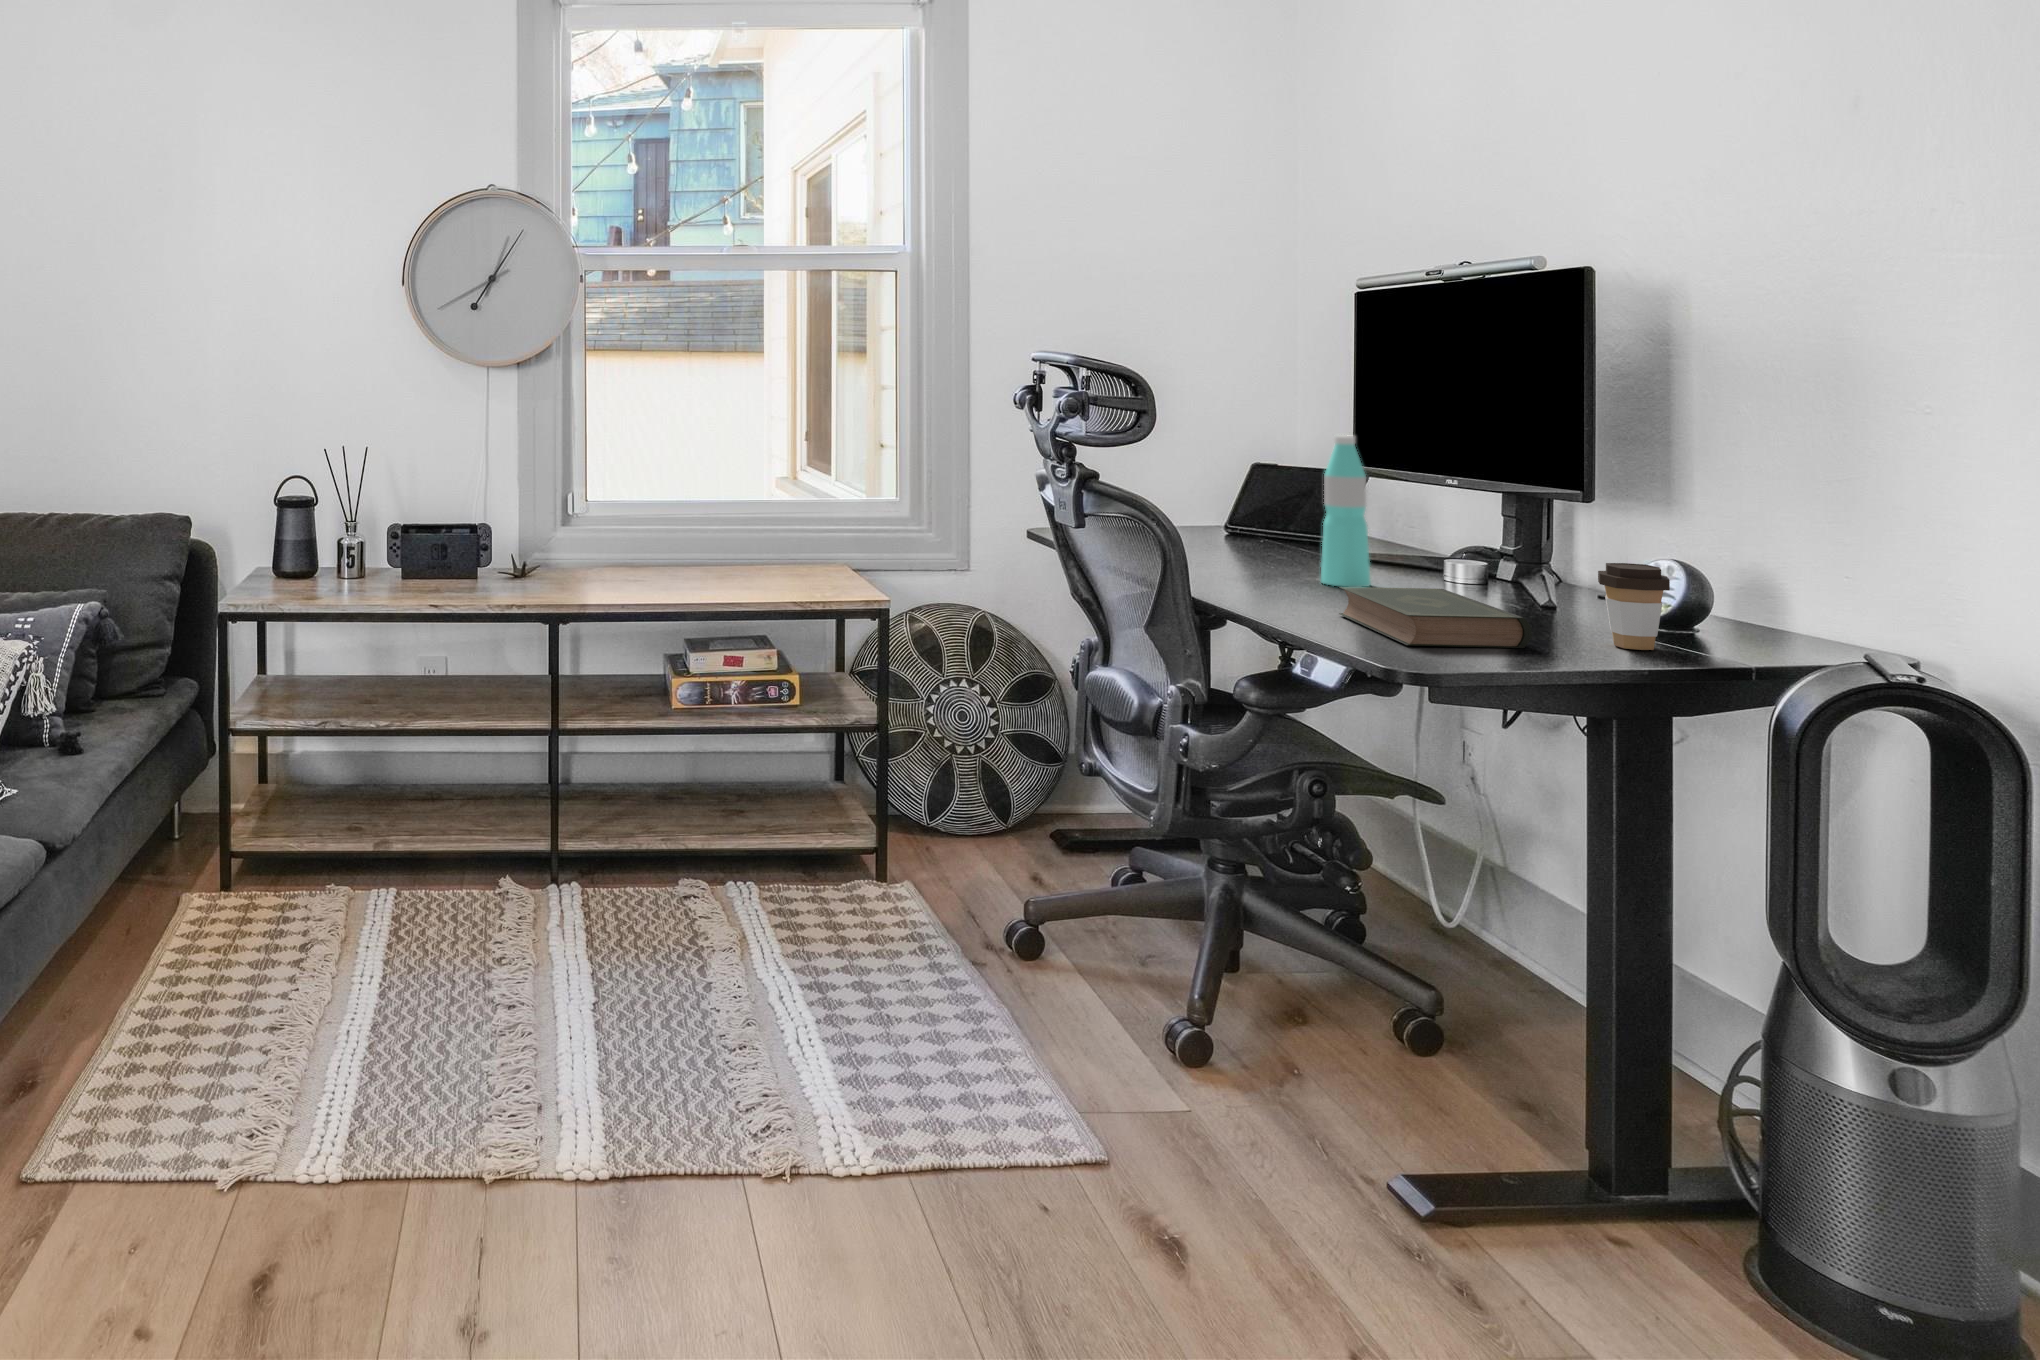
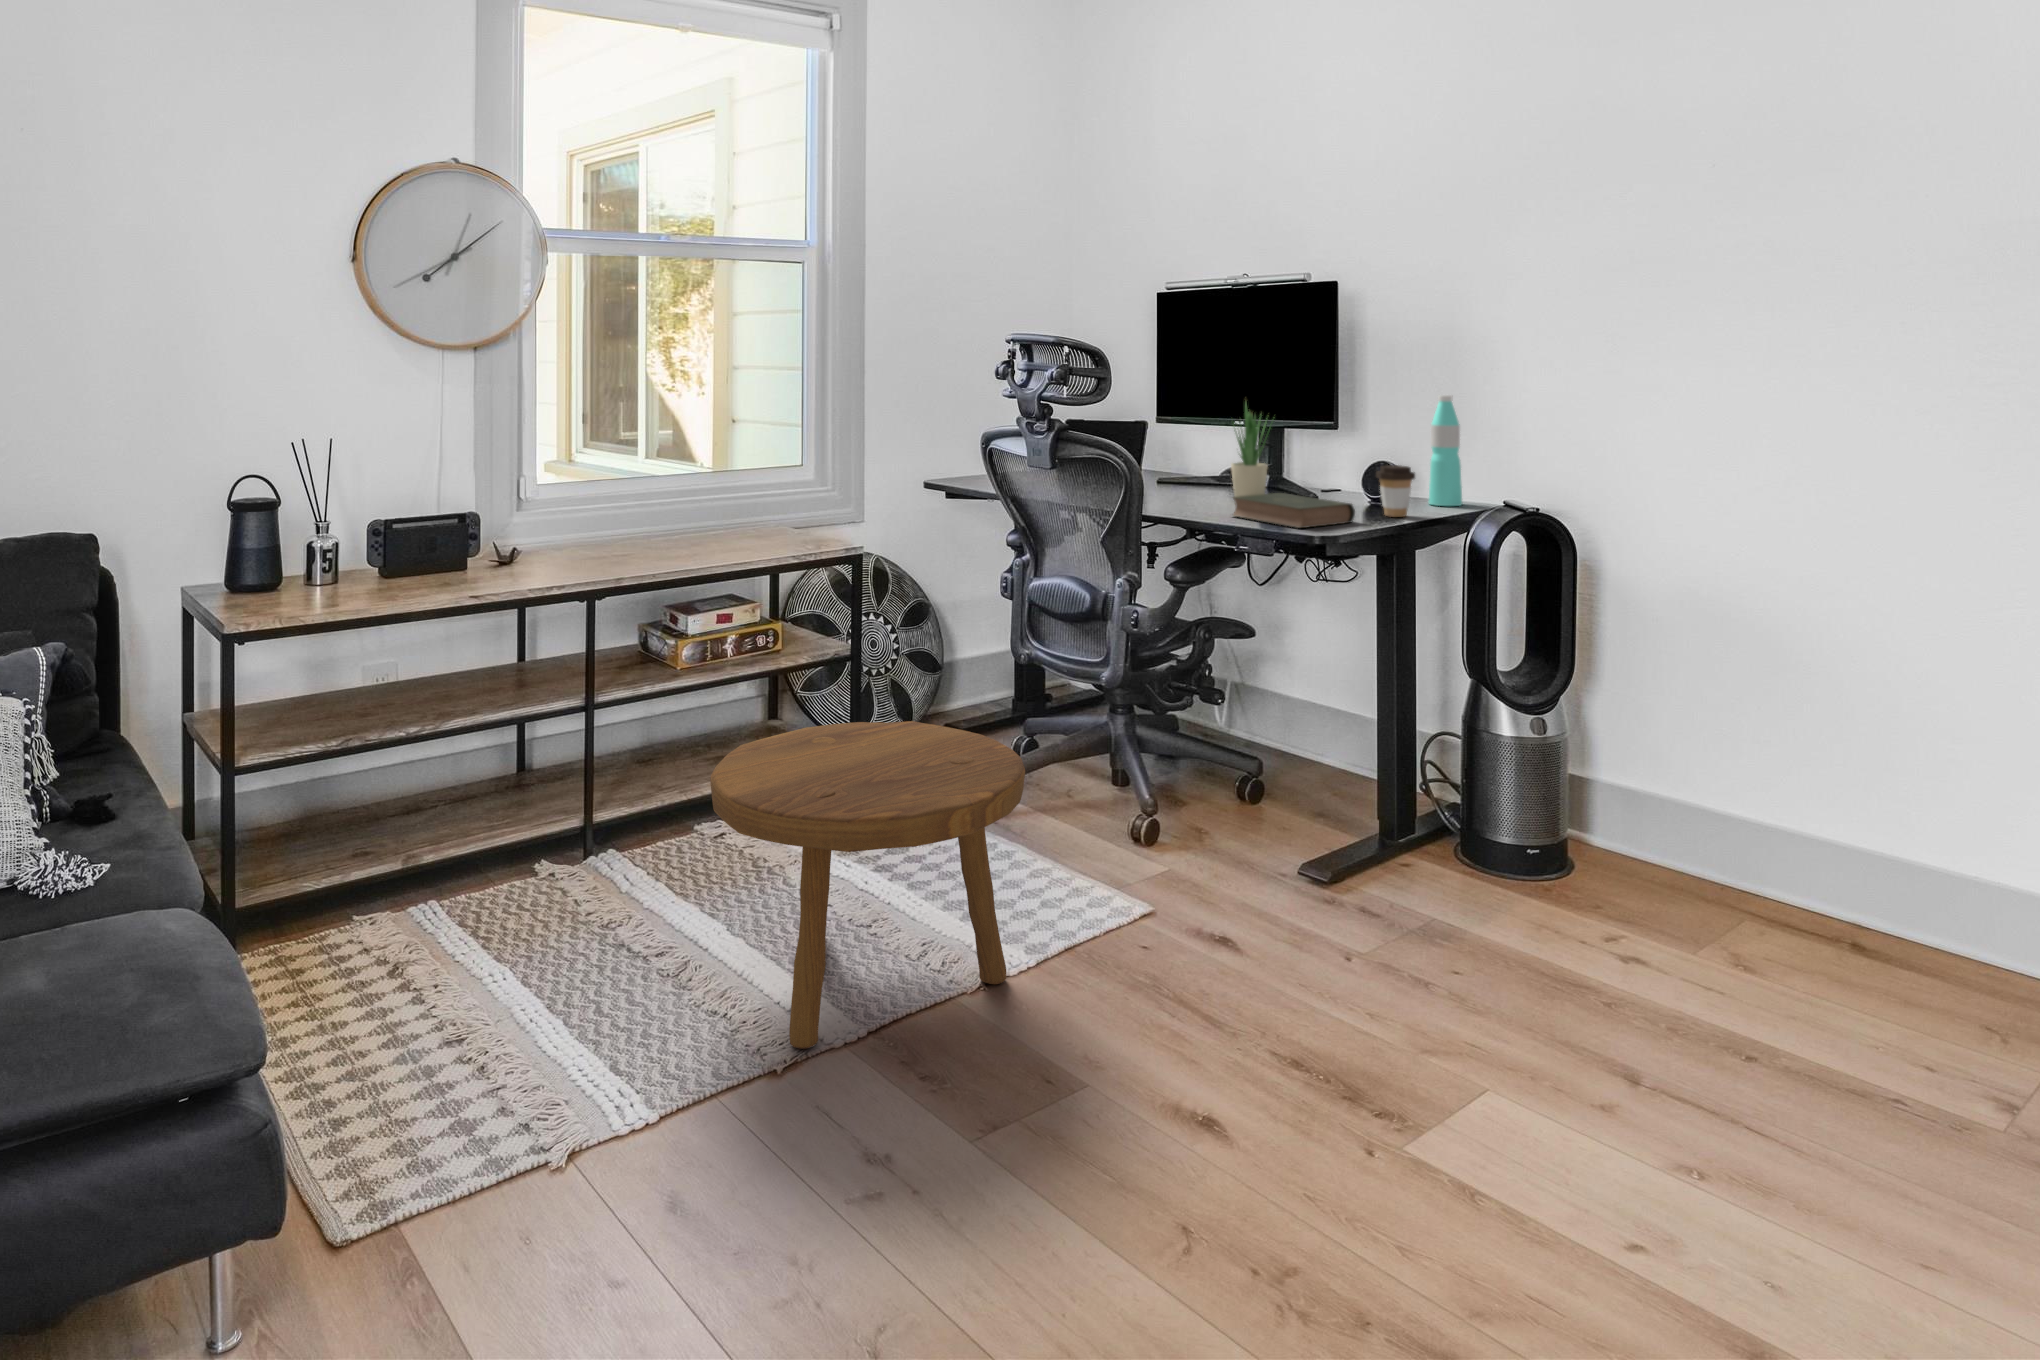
water bottle: present [1321,435,1371,587] -> present [1429,395,1462,506]
potted plant: none [1390,441,1464,602] -> present [1231,404,1269,497]
footstool: none [485,798,858,1173] -> present [710,721,1025,1049]

